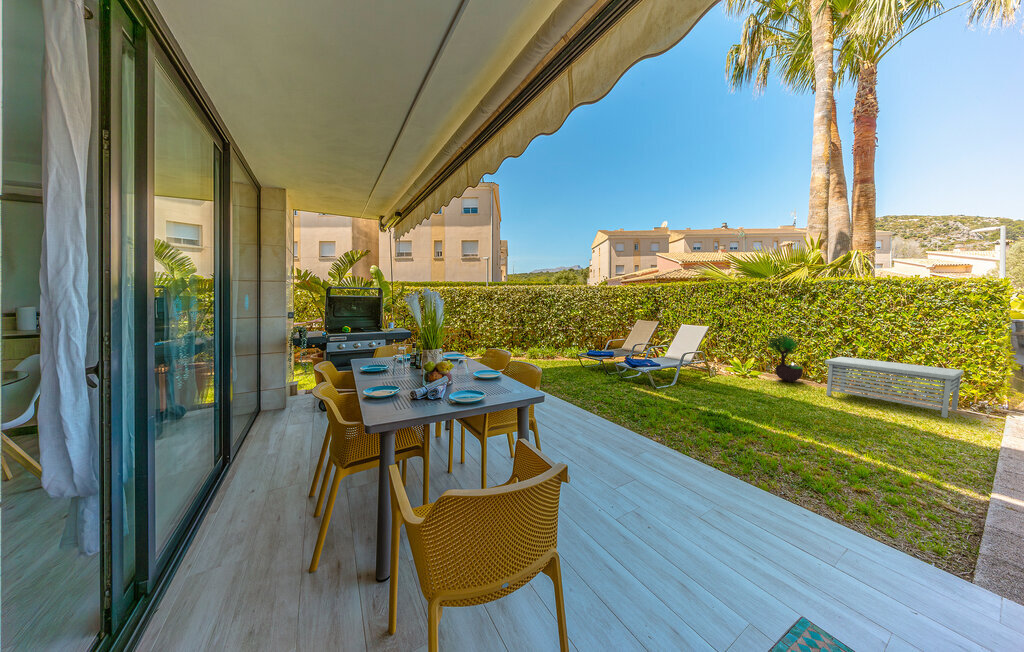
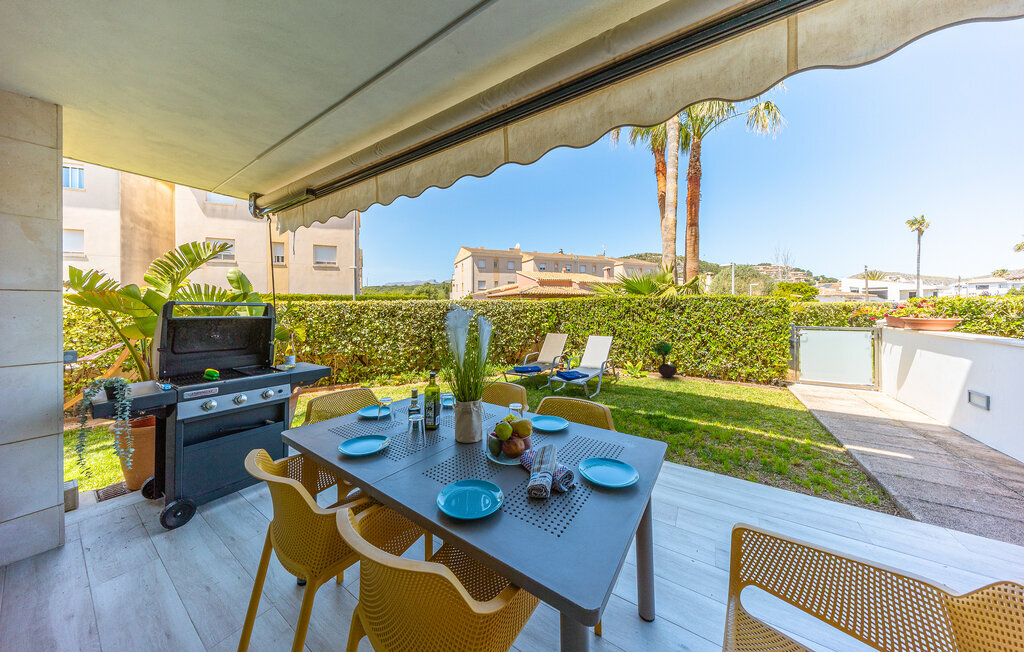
storage bench: present [825,357,964,418] -> none [697,355,774,393]

